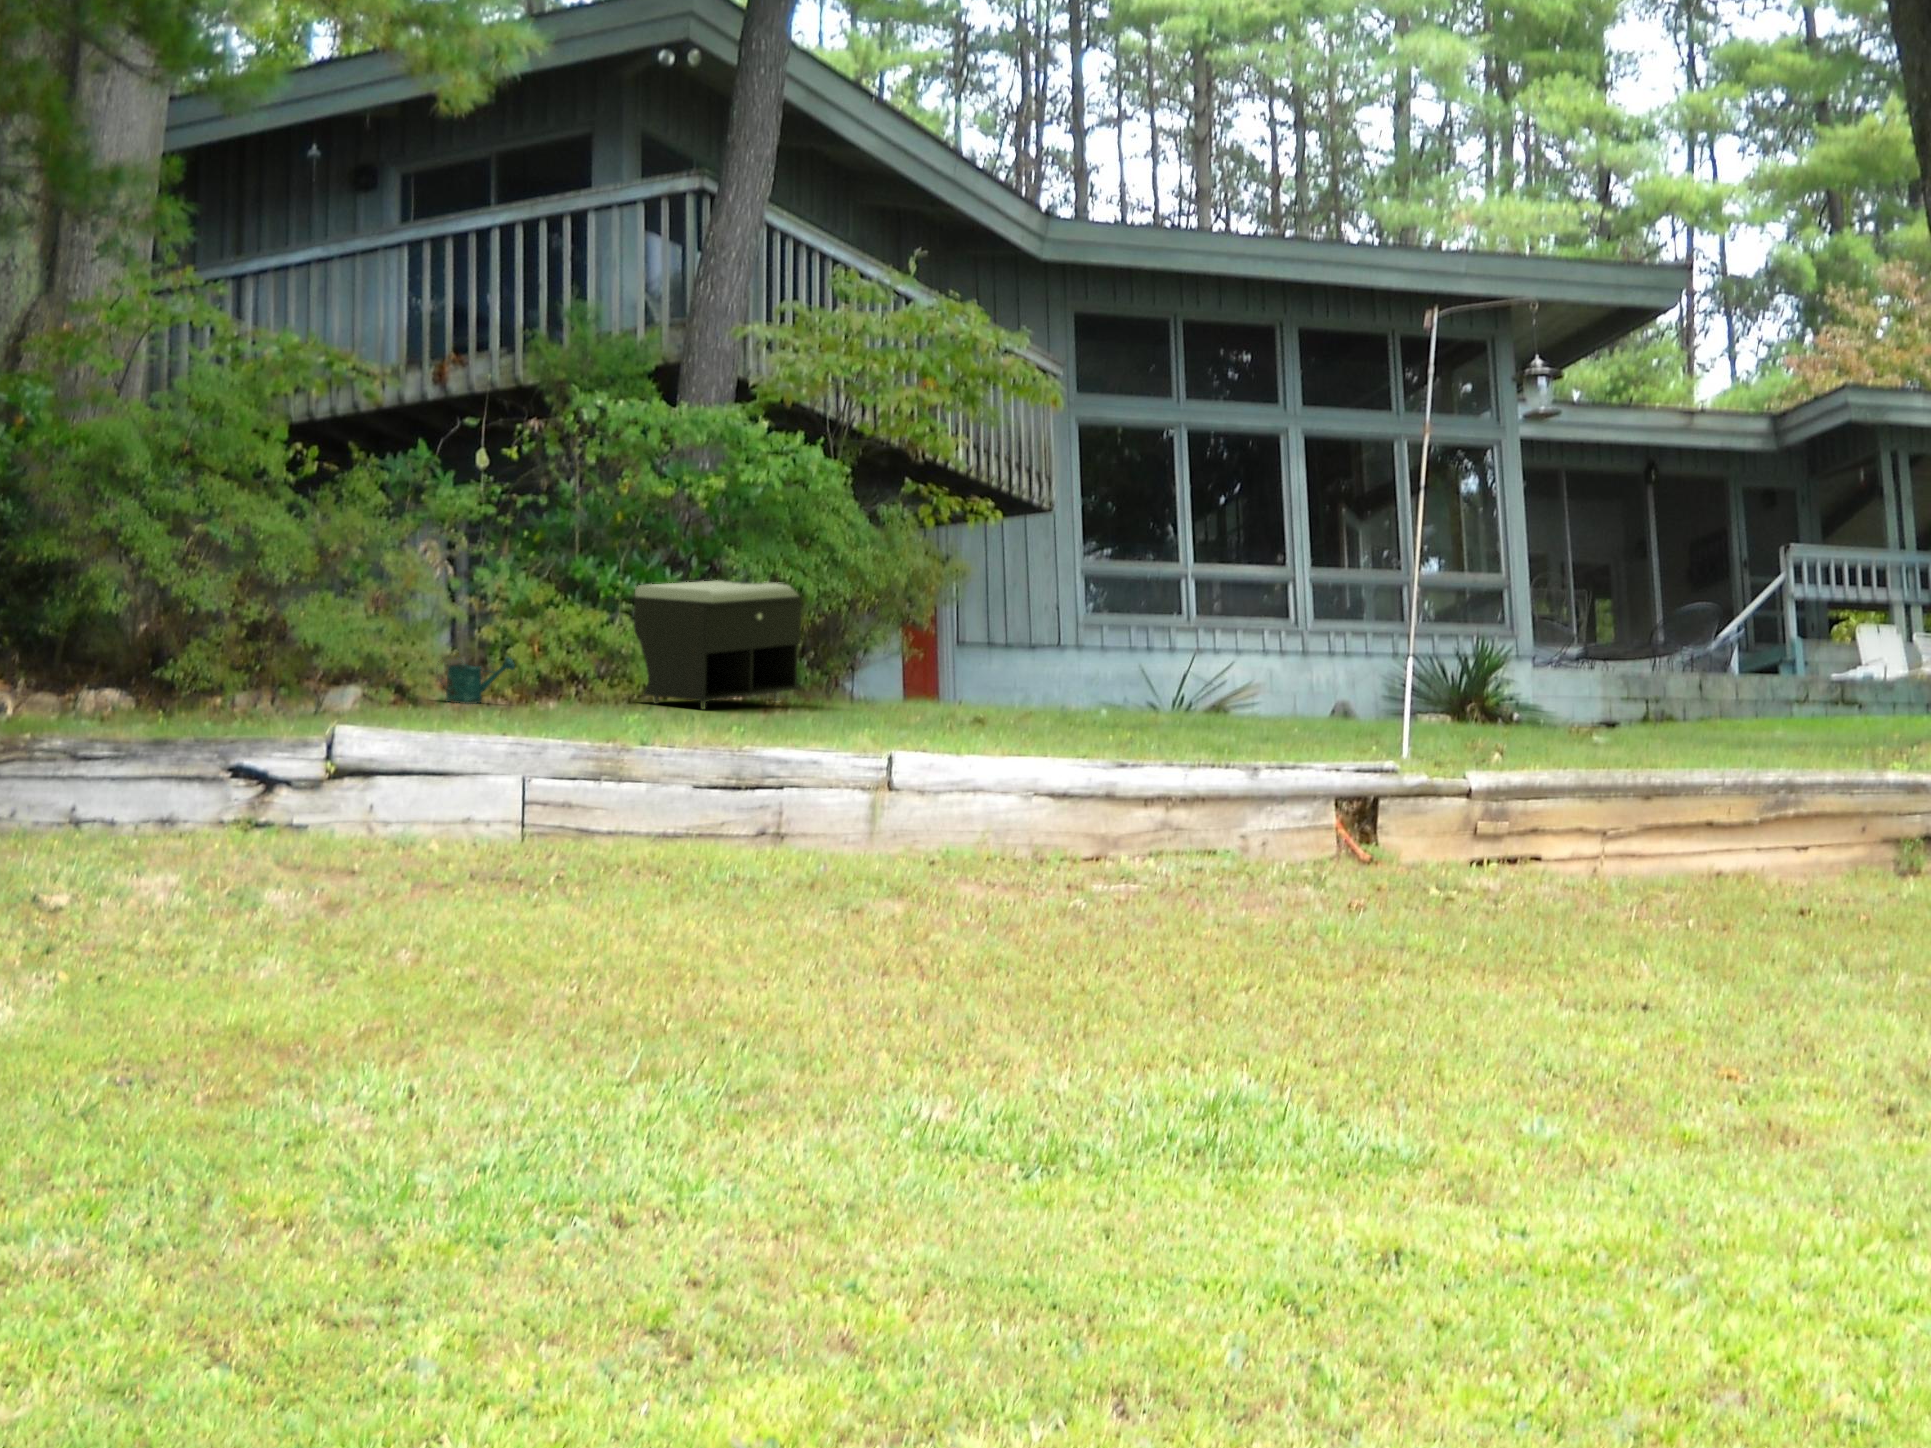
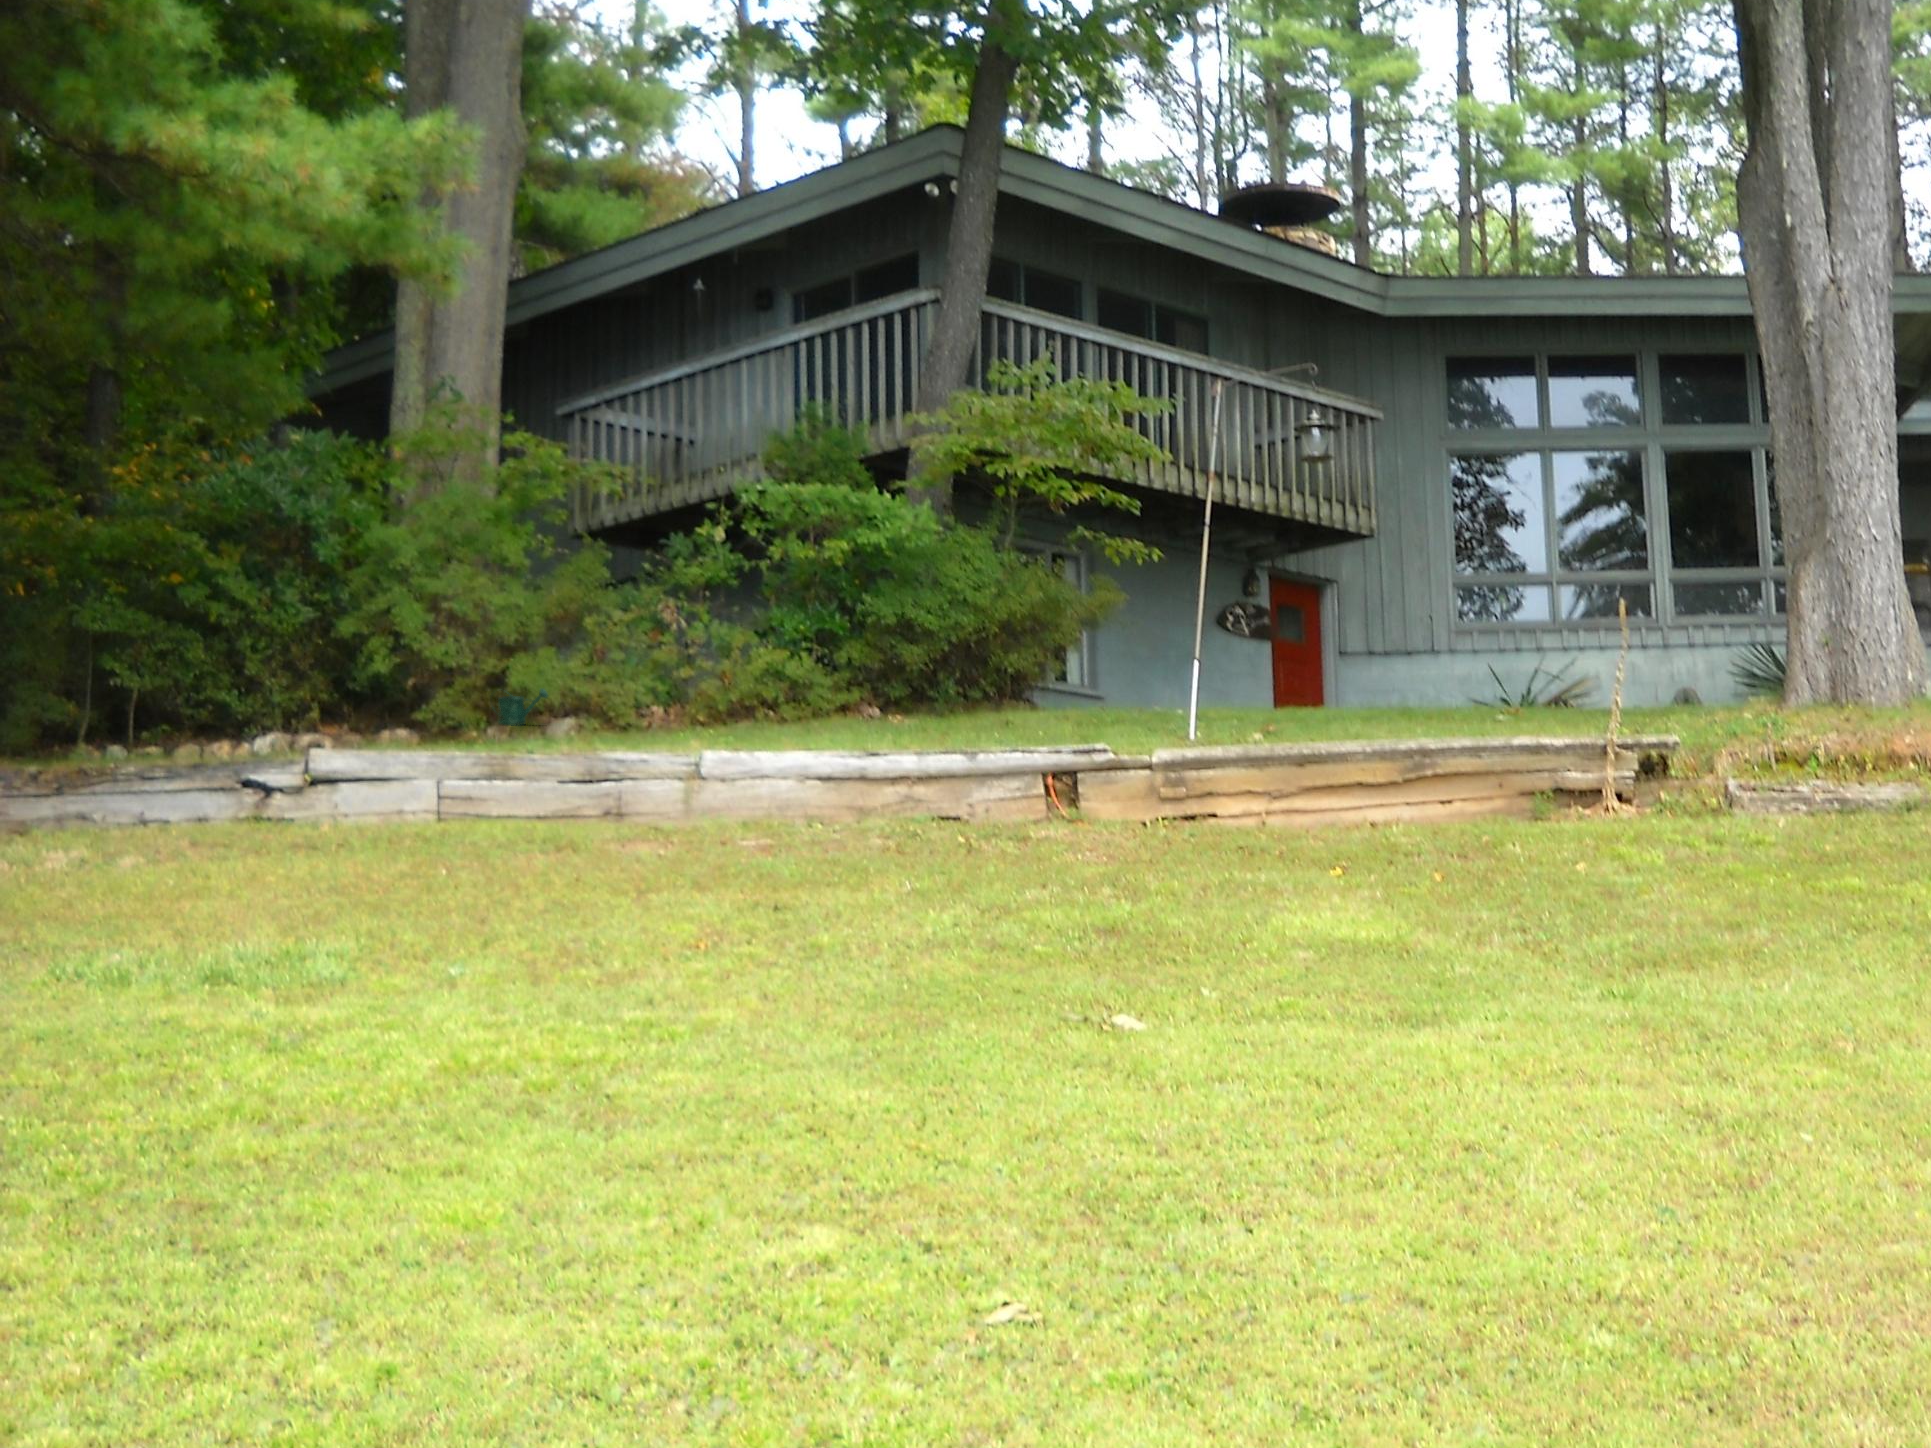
storage bench: present [634,581,801,709] -> none [658,618,805,725]

